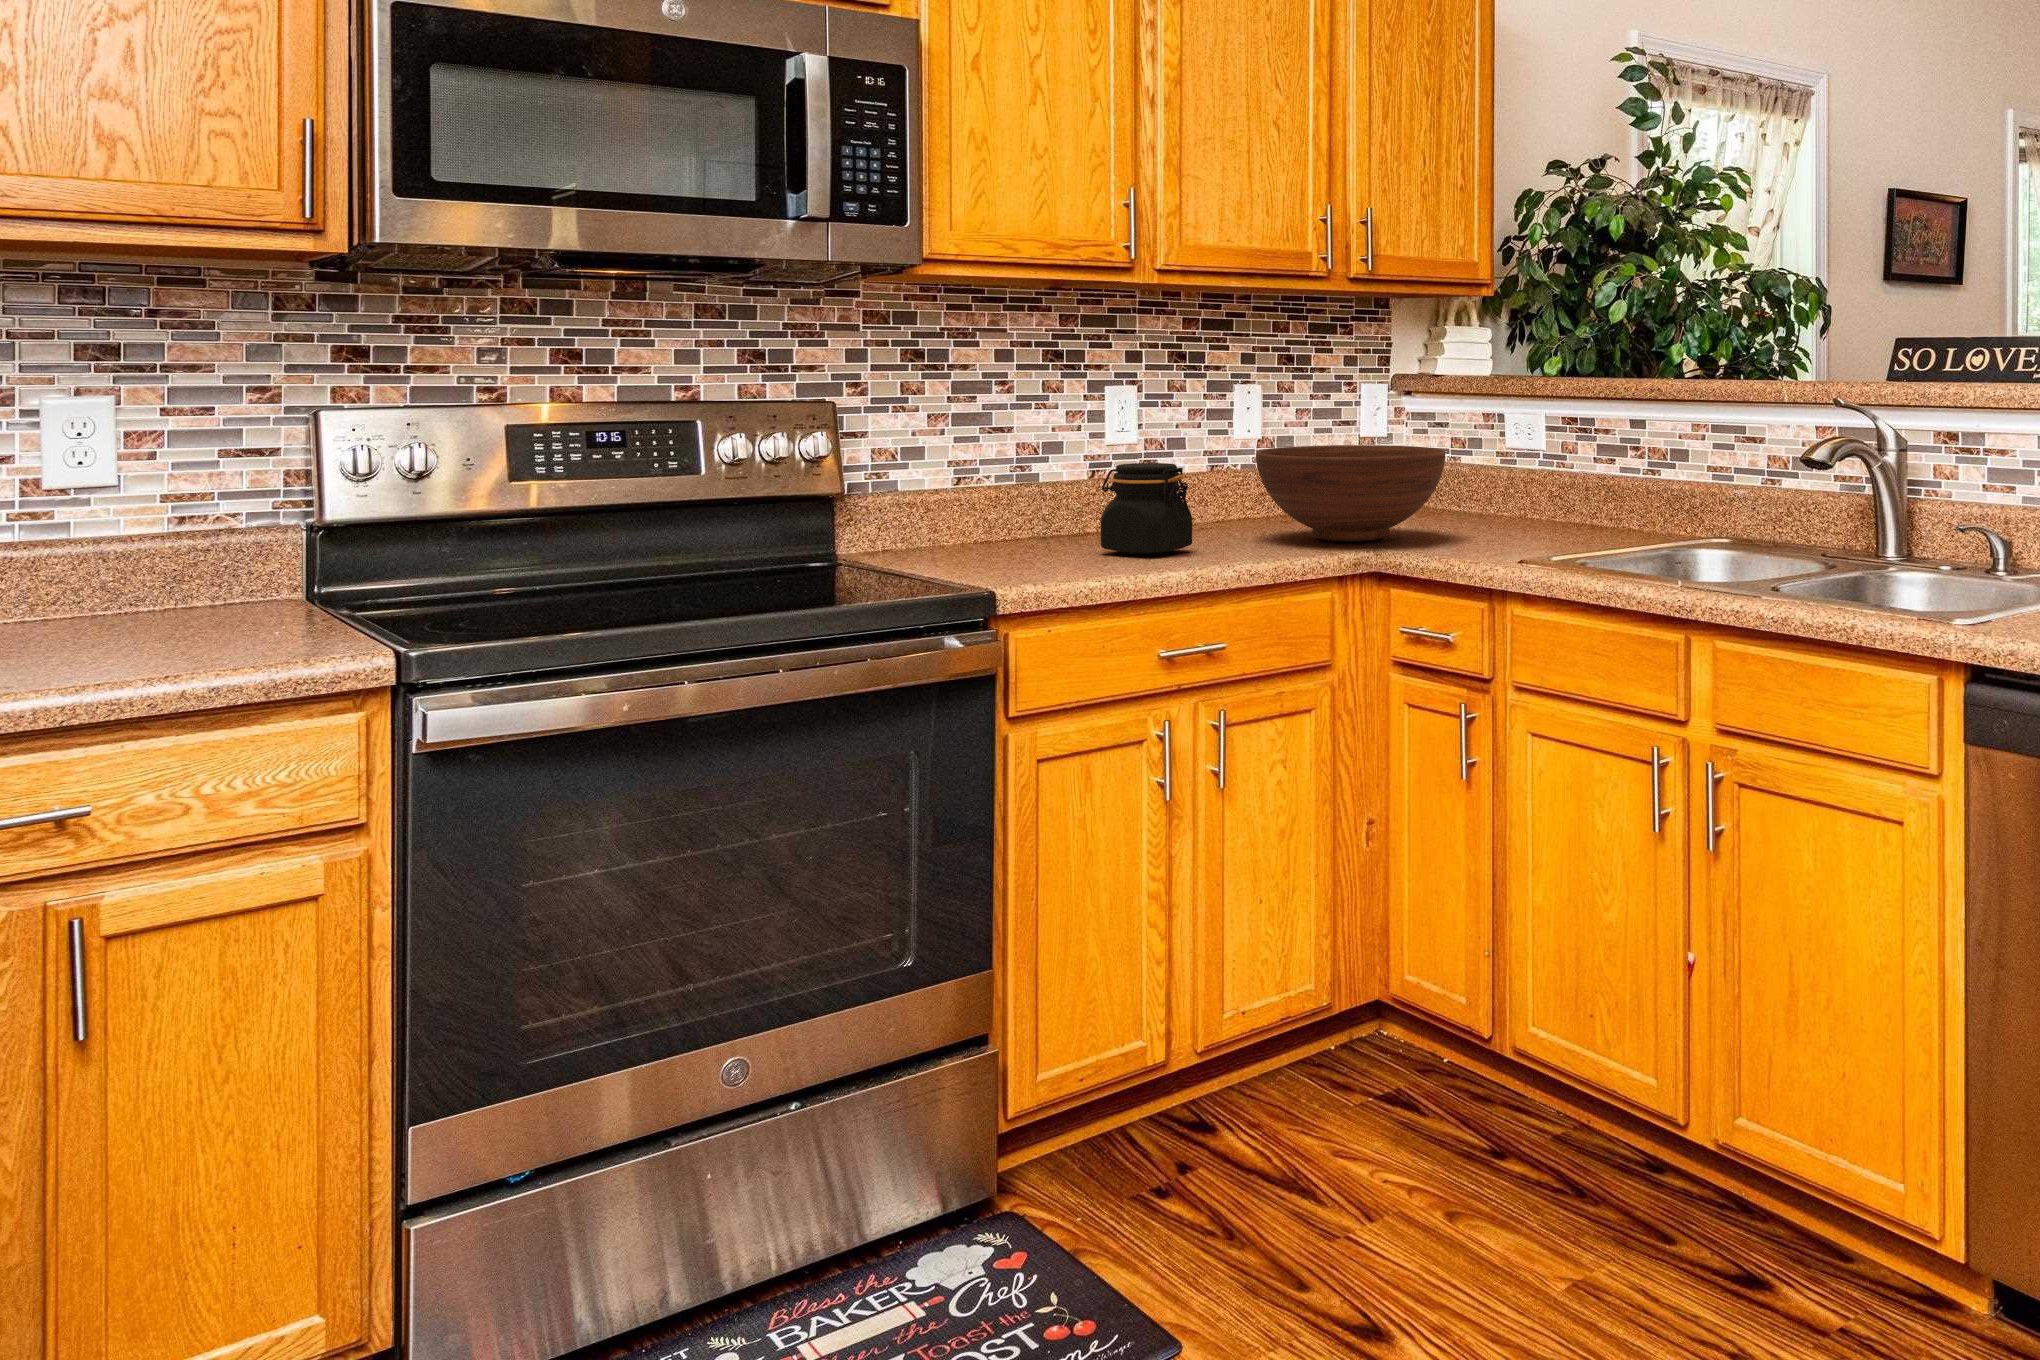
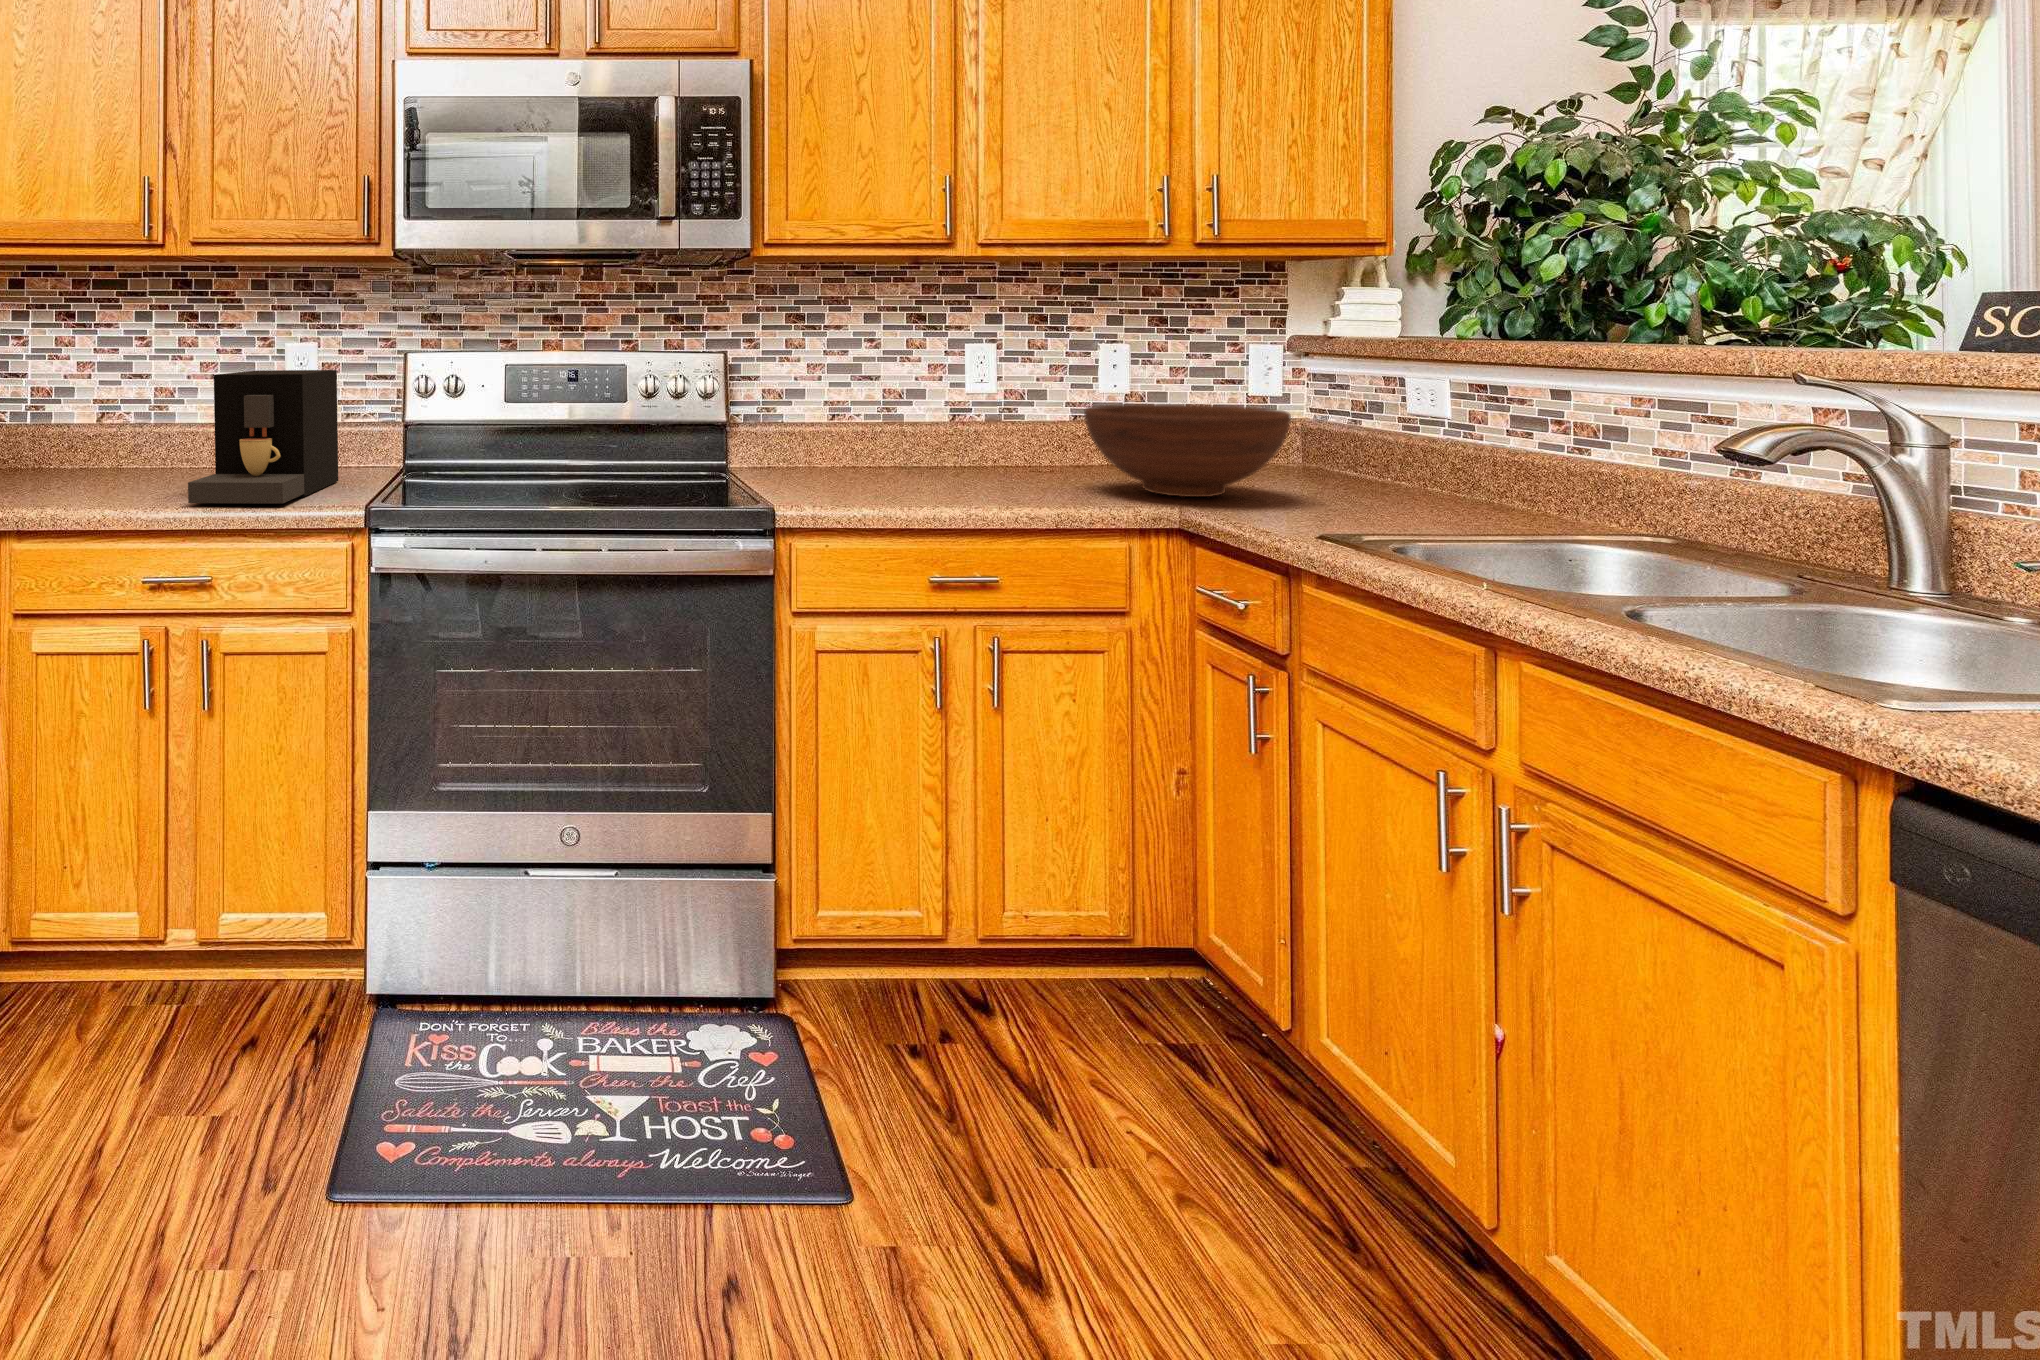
coffee maker: none [15,433,227,675] -> present [188,370,338,504]
jar: present [1100,463,1192,555] -> none [924,413,1007,492]

